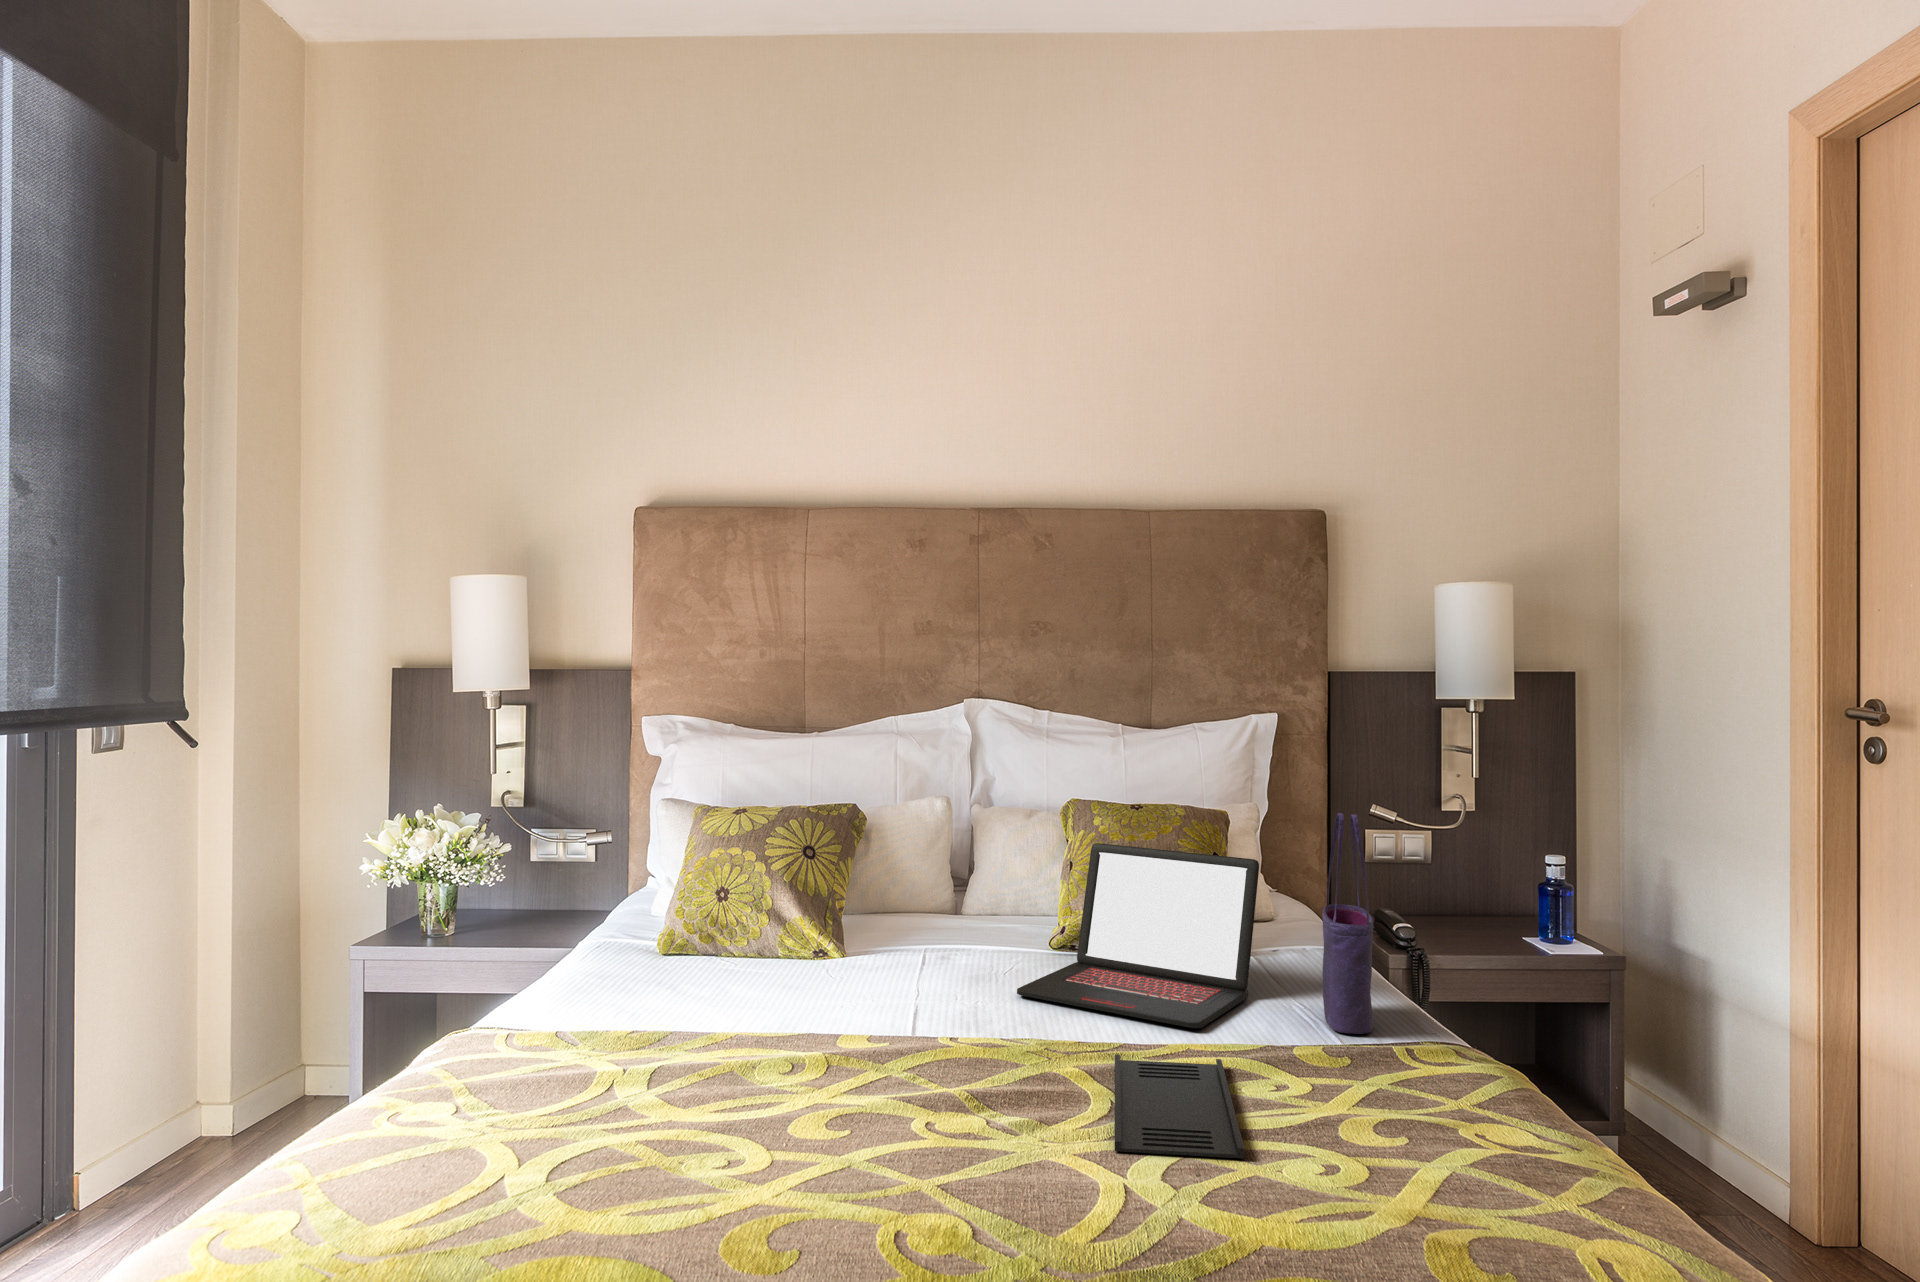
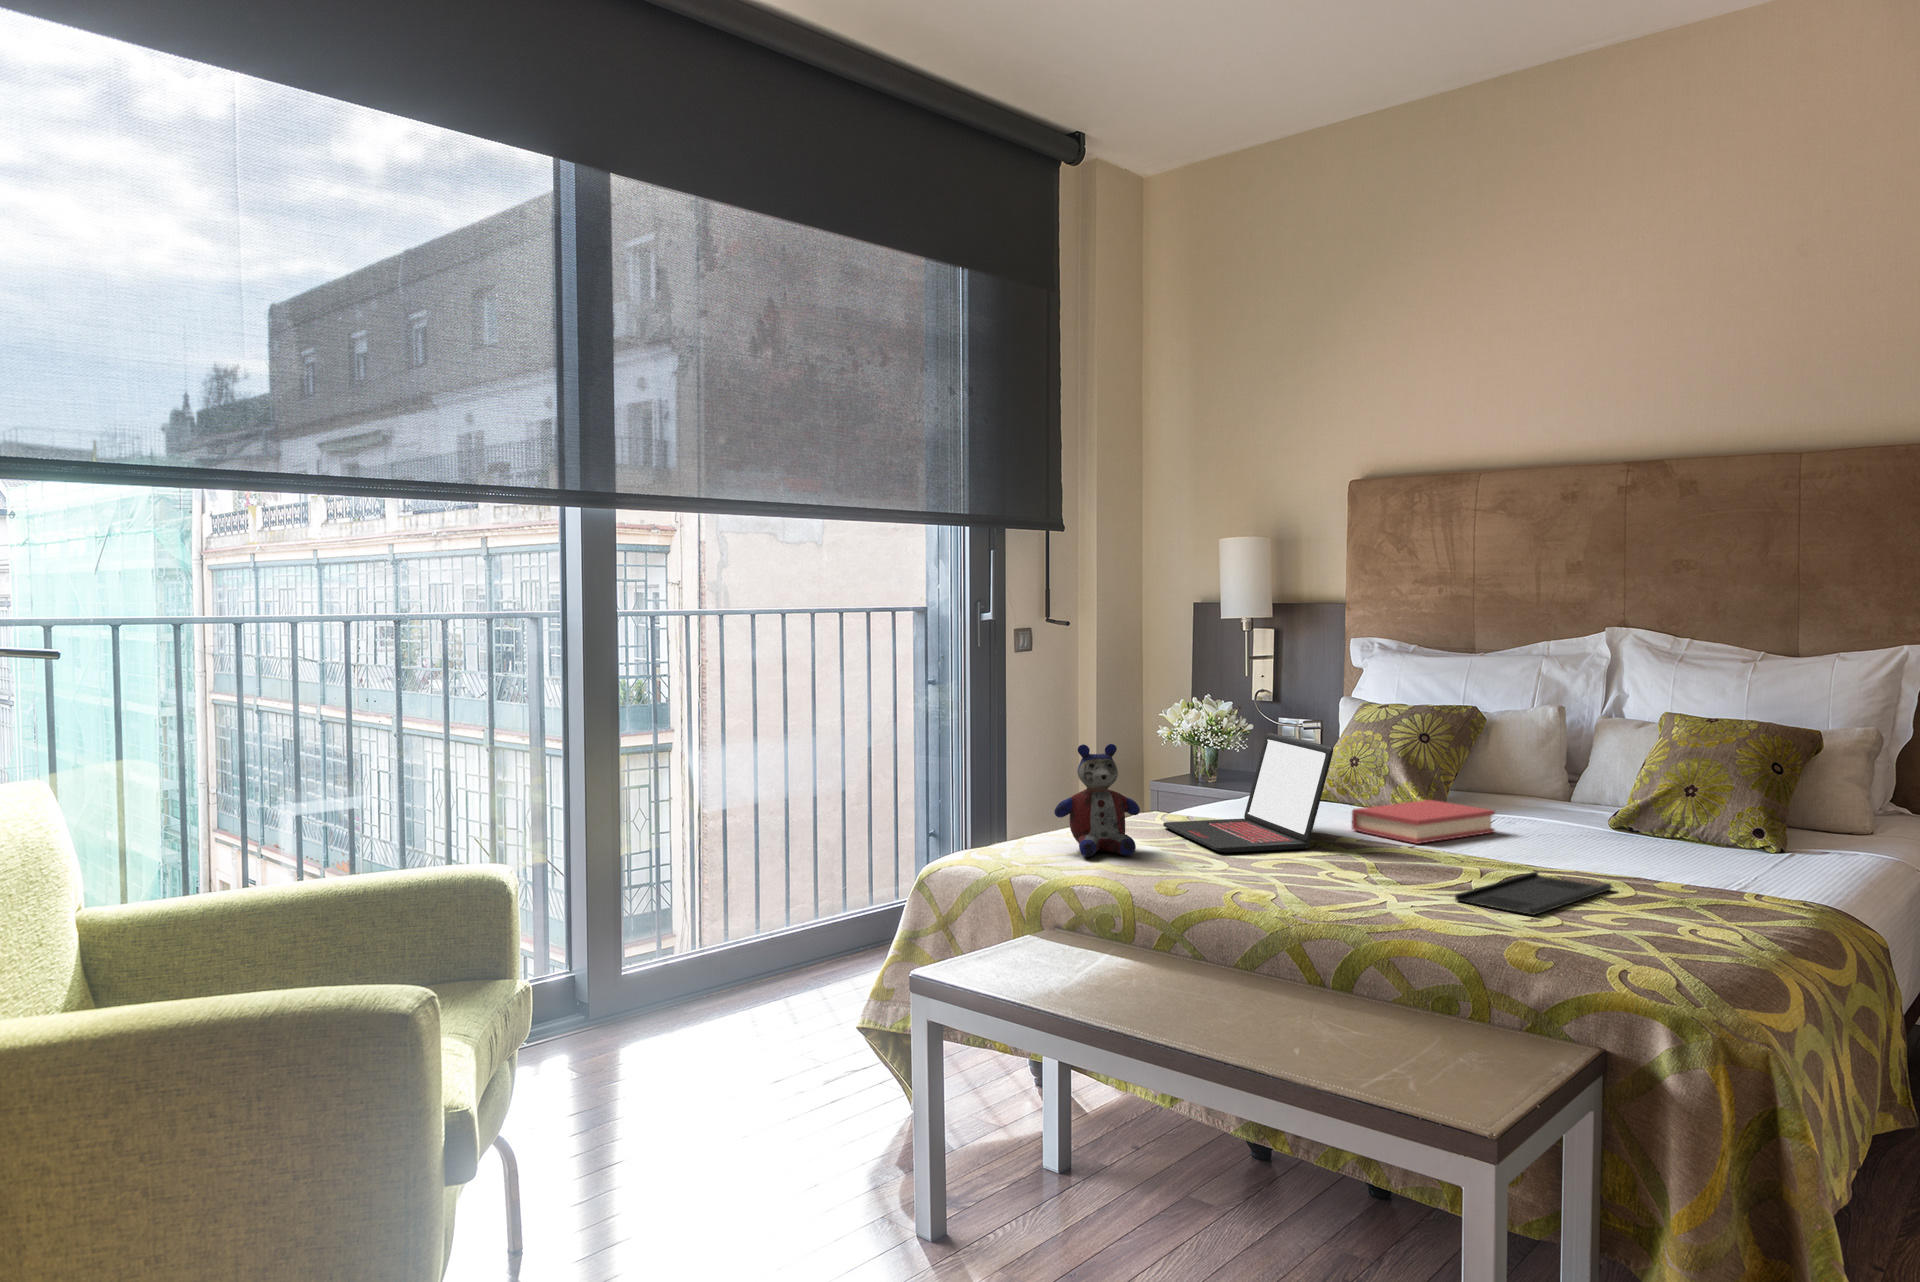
tote bag: present [1322,813,1373,1034] -> none [1754,718,1815,896]
laptop: present [1017,843,1259,1028] -> present [1163,733,1333,853]
hardback book: none [786,943,952,1025] -> present [1352,800,1495,844]
stuffed bear: none [332,953,521,1206] -> present [1054,744,1140,857]

